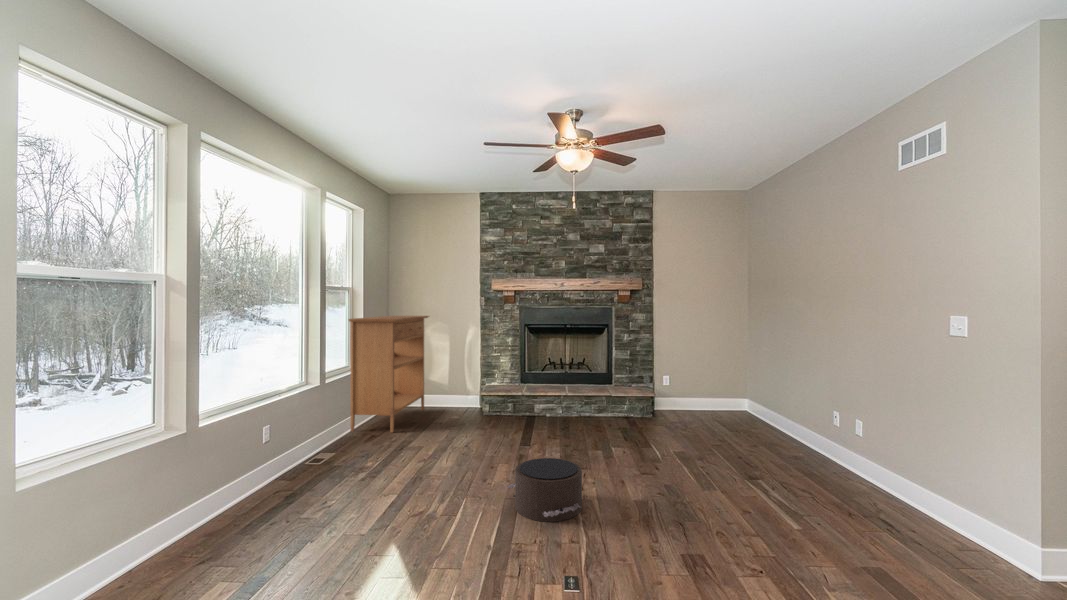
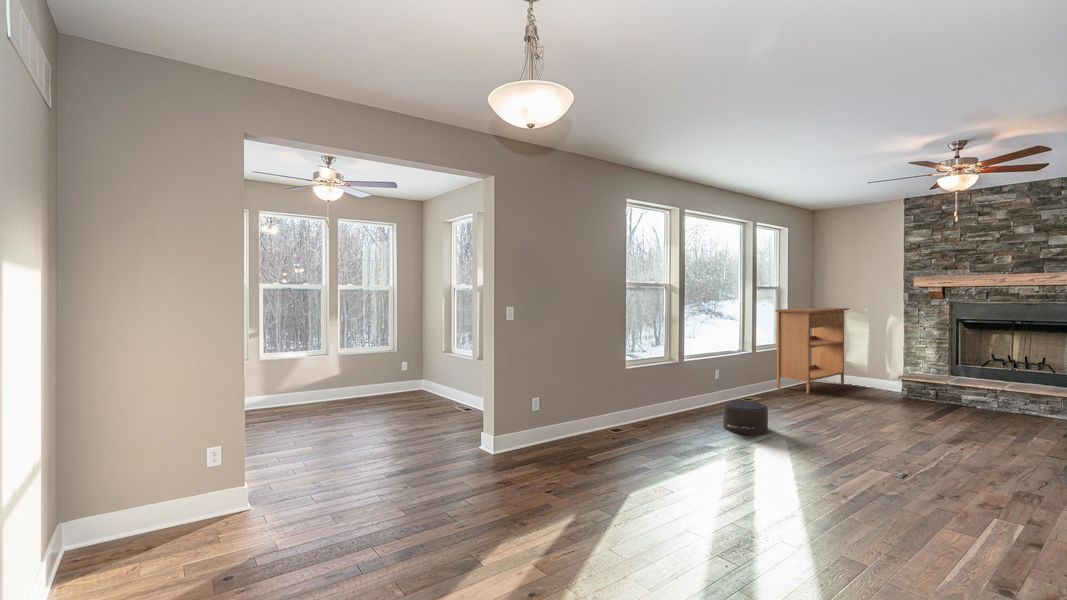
pouf: present [507,458,582,522] -> present [723,401,768,435]

